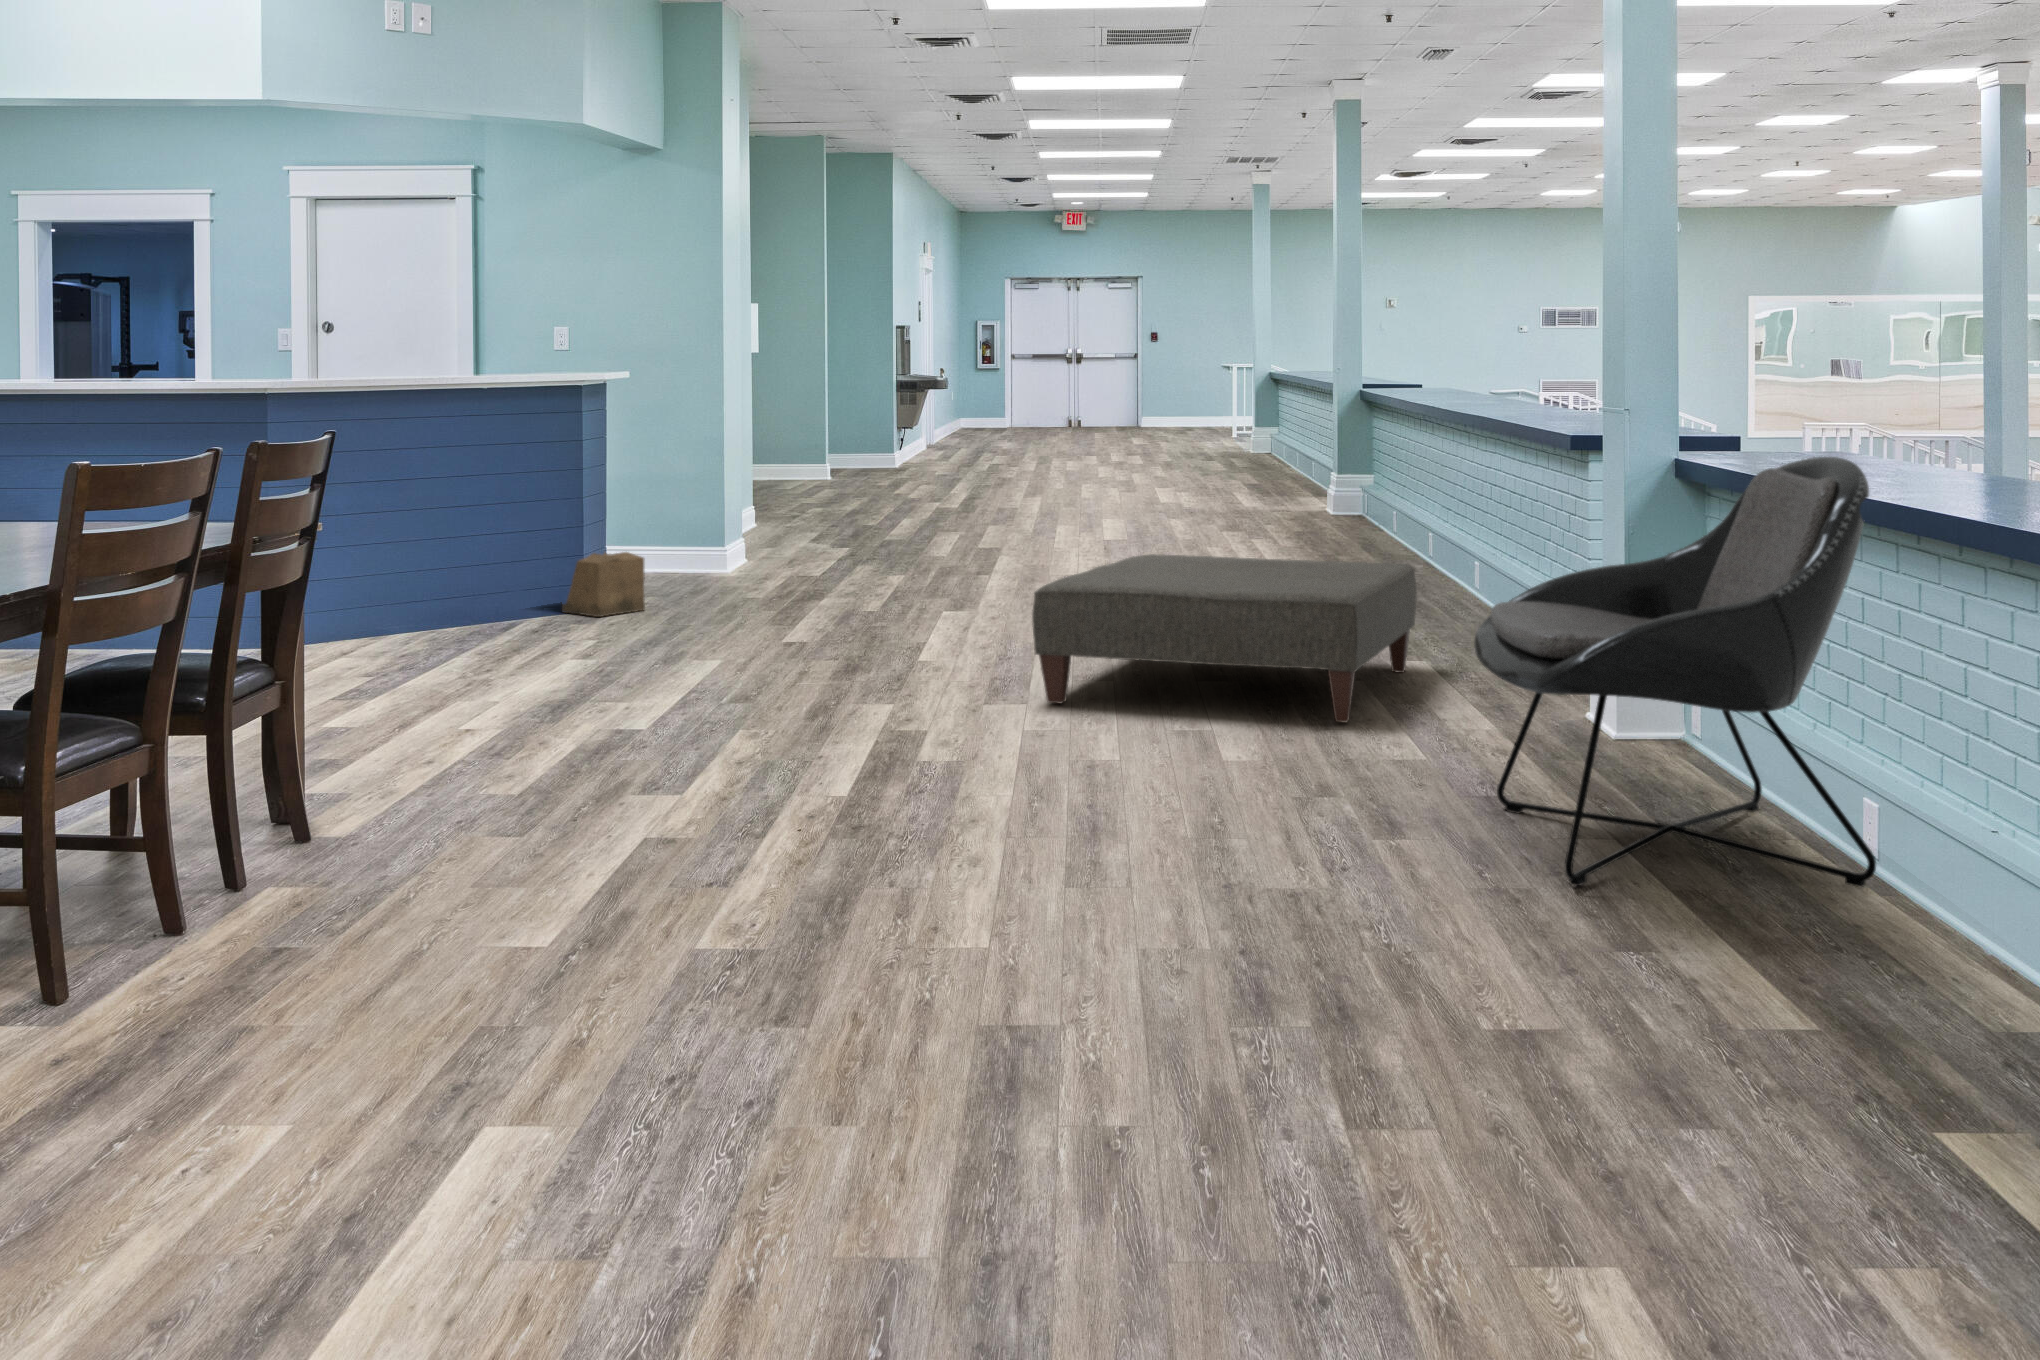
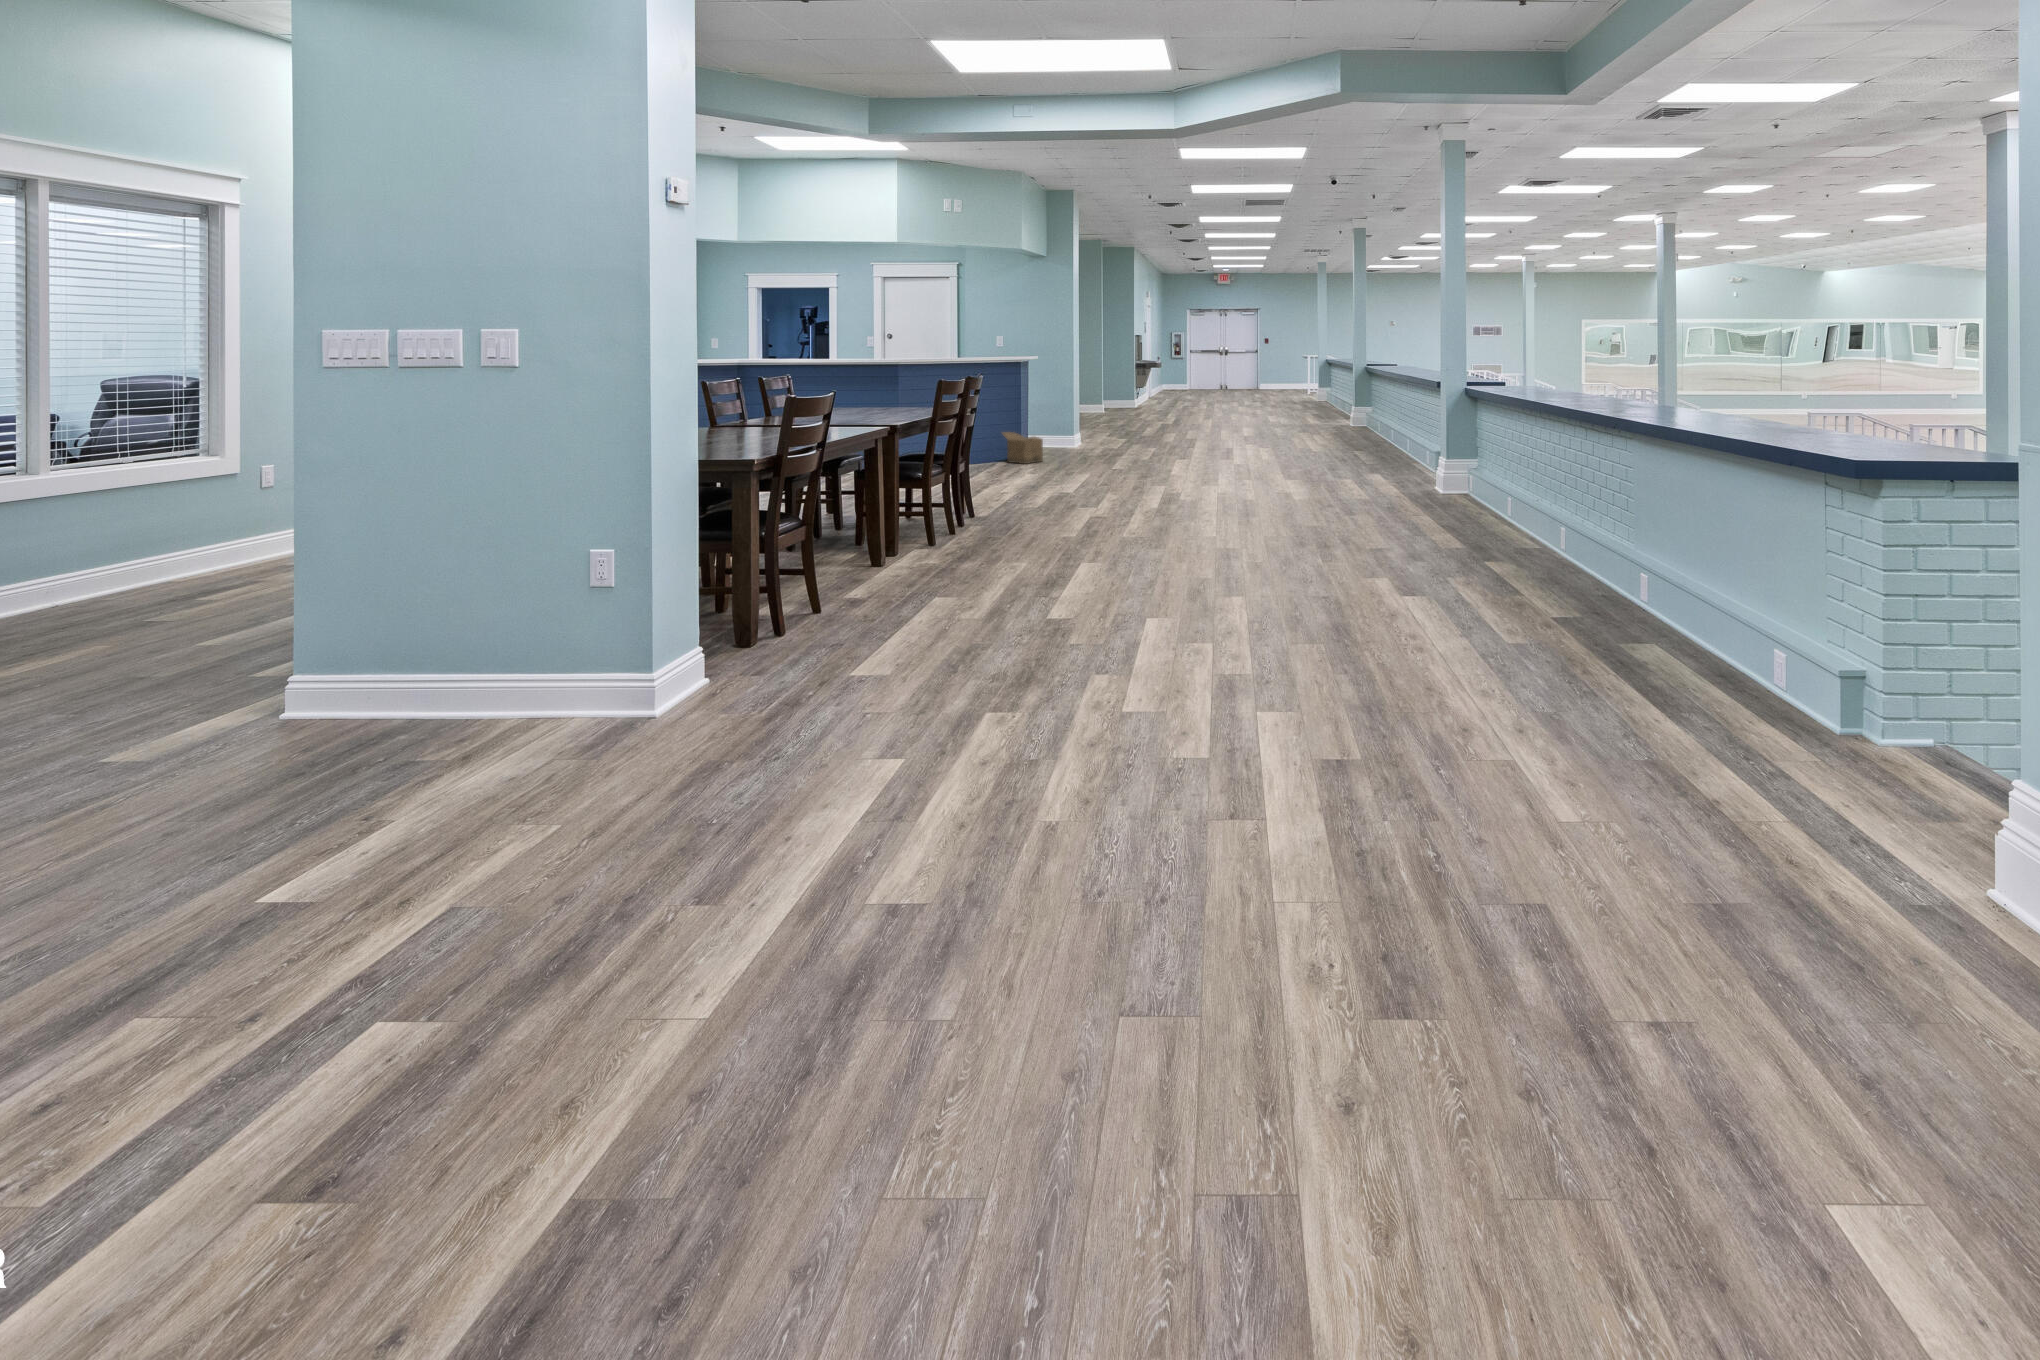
lounge chair: present [1474,457,1876,887] -> none [1385,385,1518,531]
ottoman: present [1032,554,1417,723] -> none [1219,434,1377,494]

